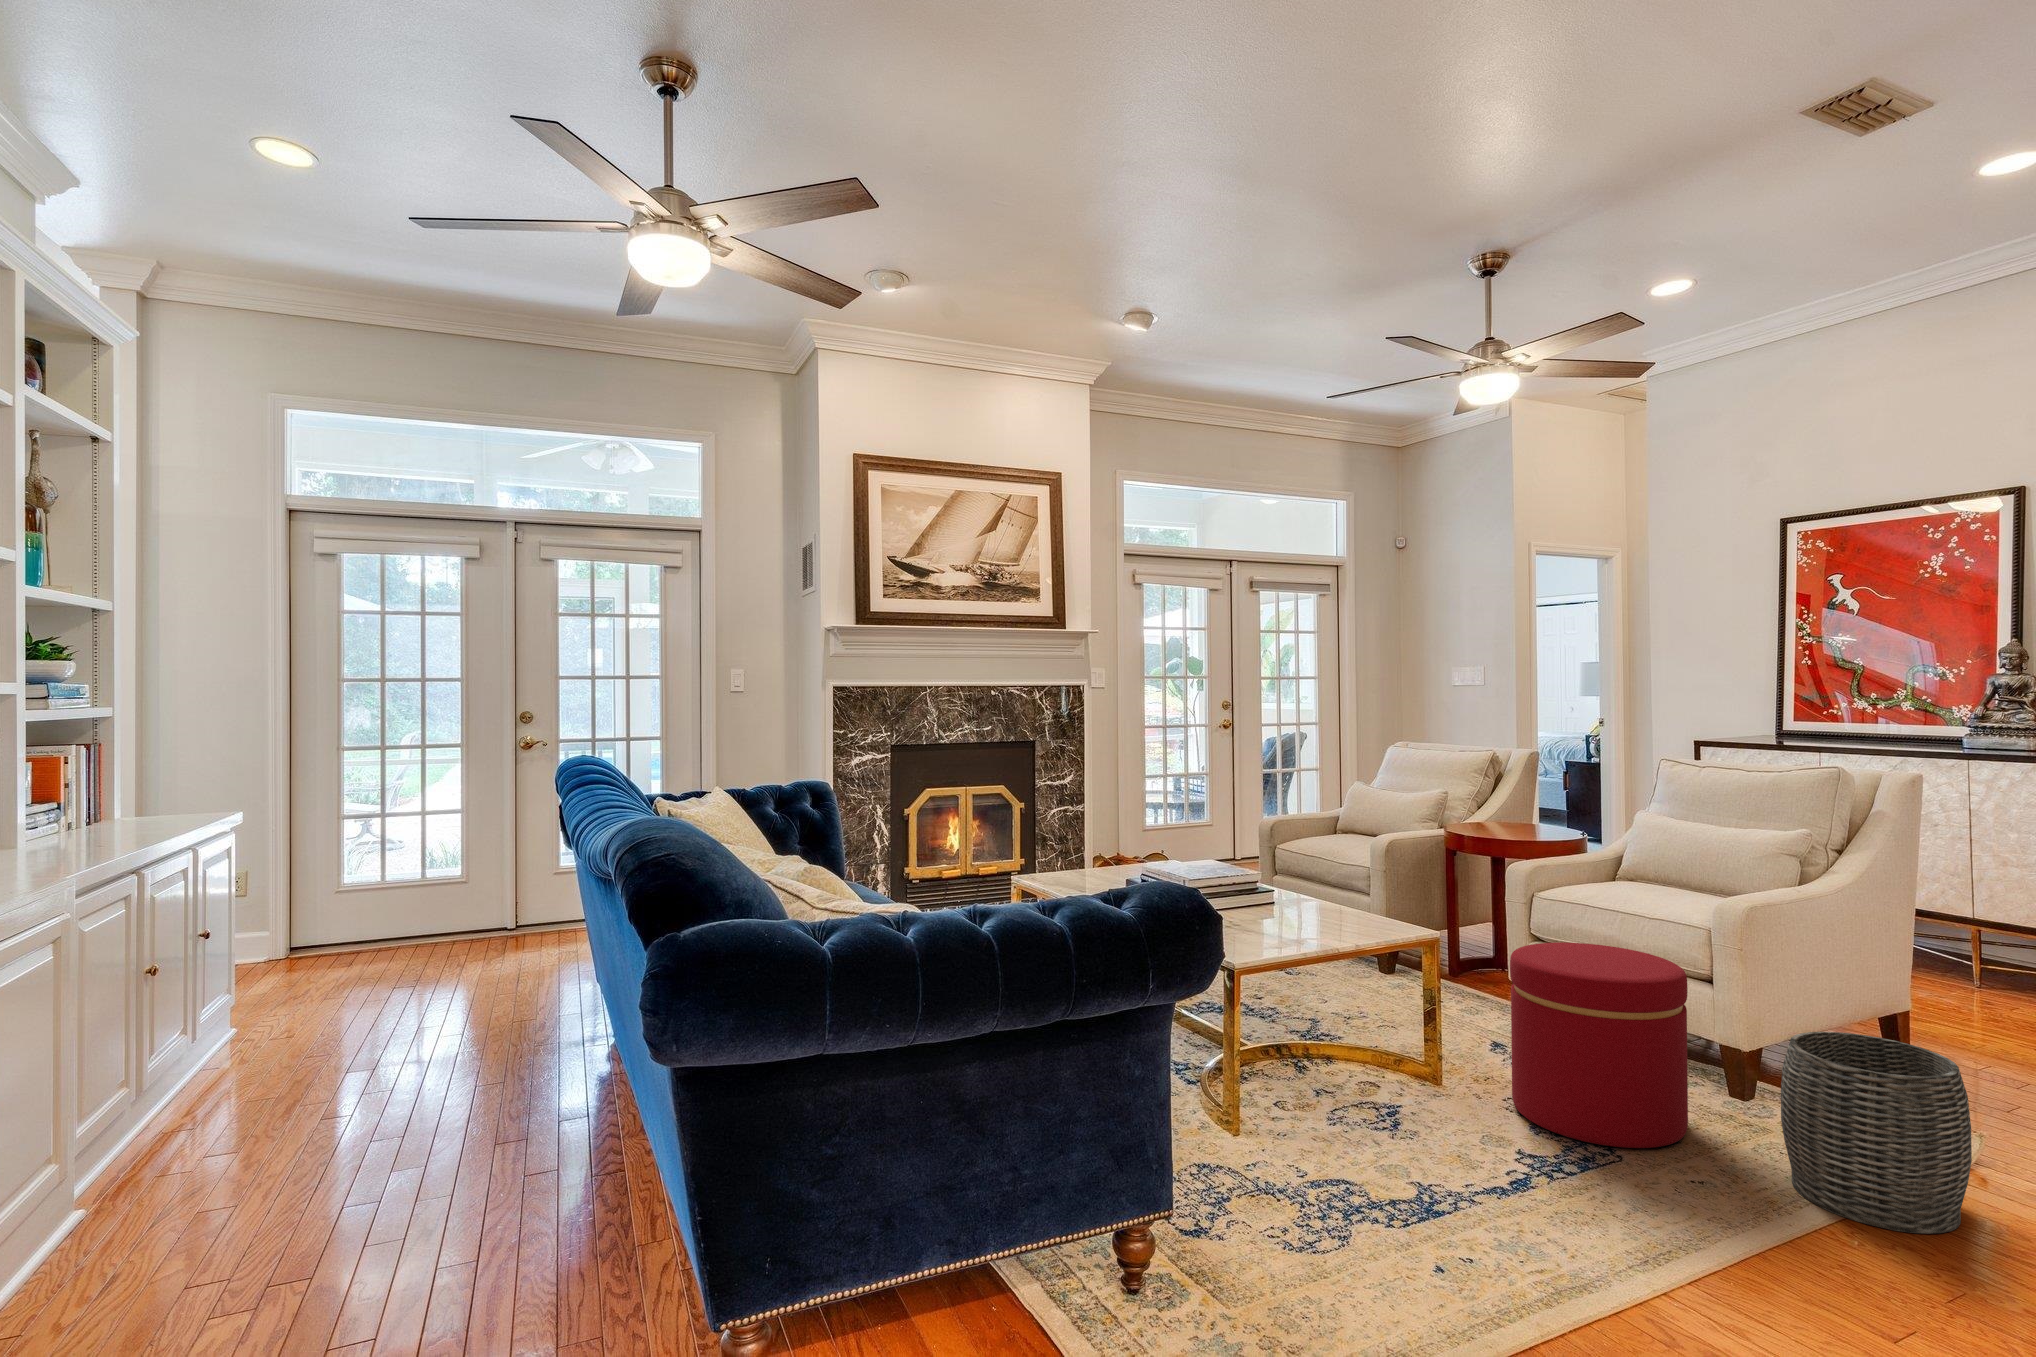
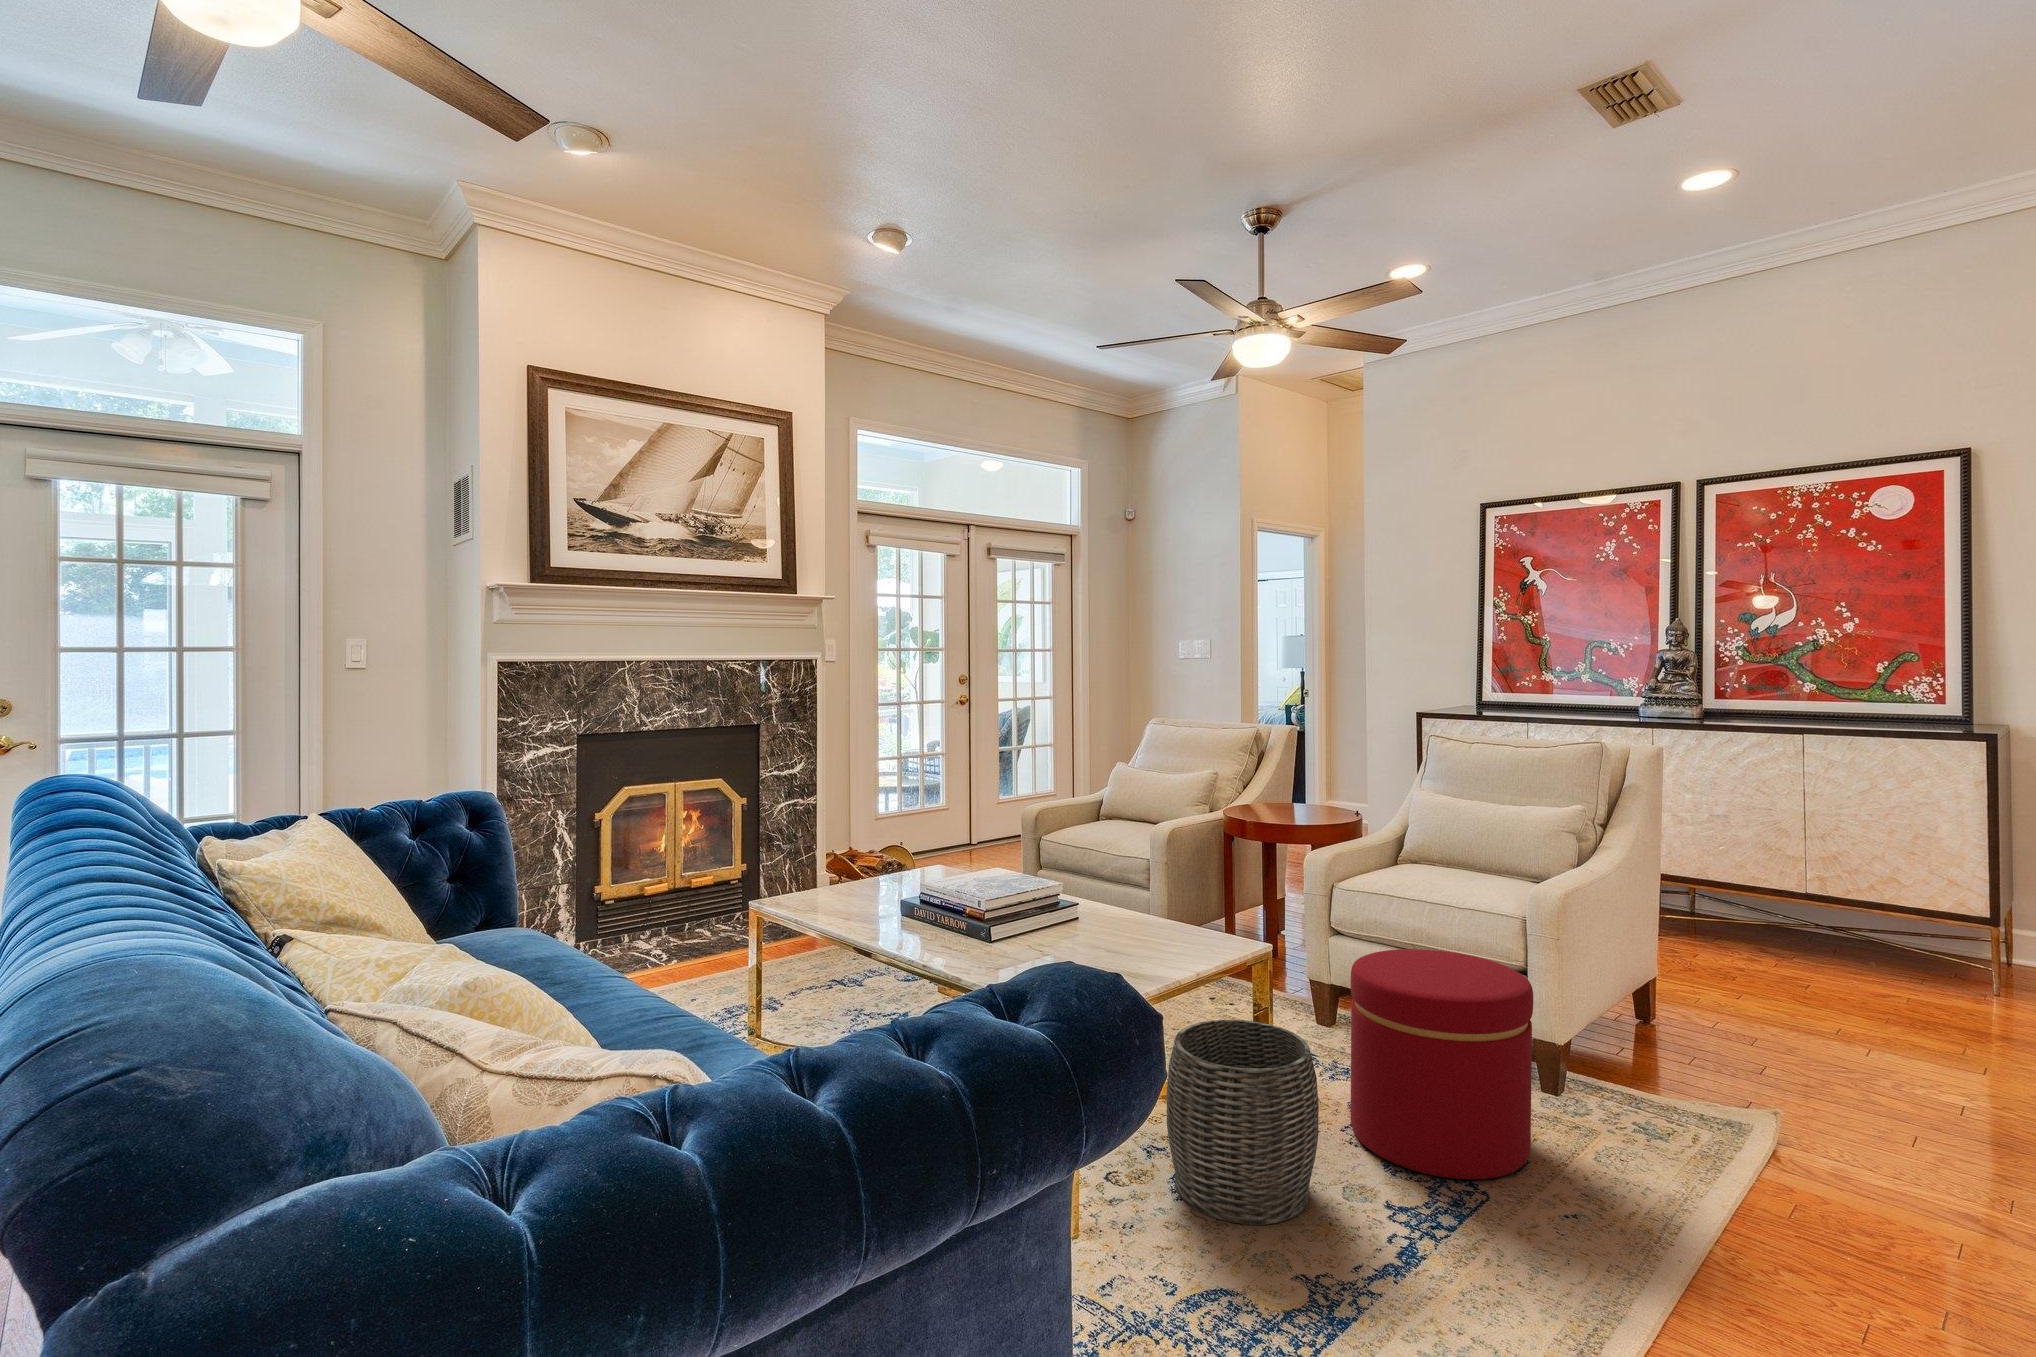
woven basket: present [1781,1032,1972,1234] -> present [1167,1020,1319,1225]

